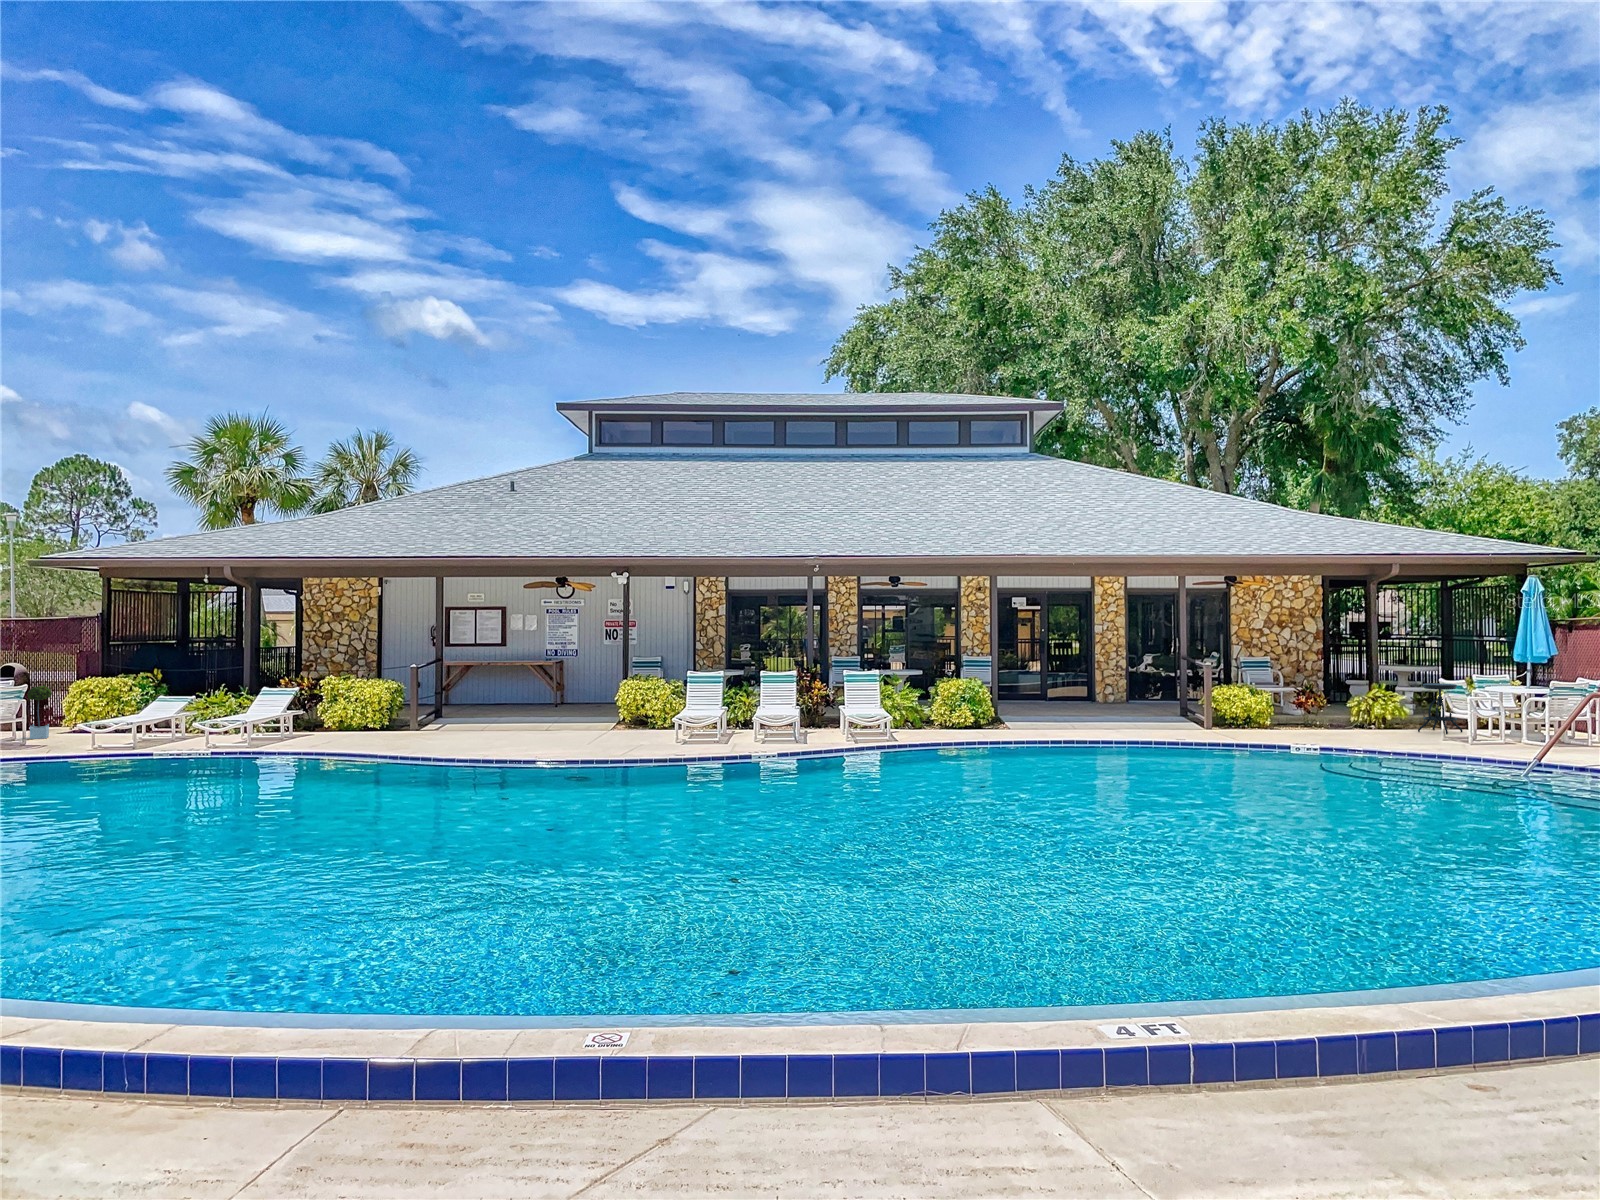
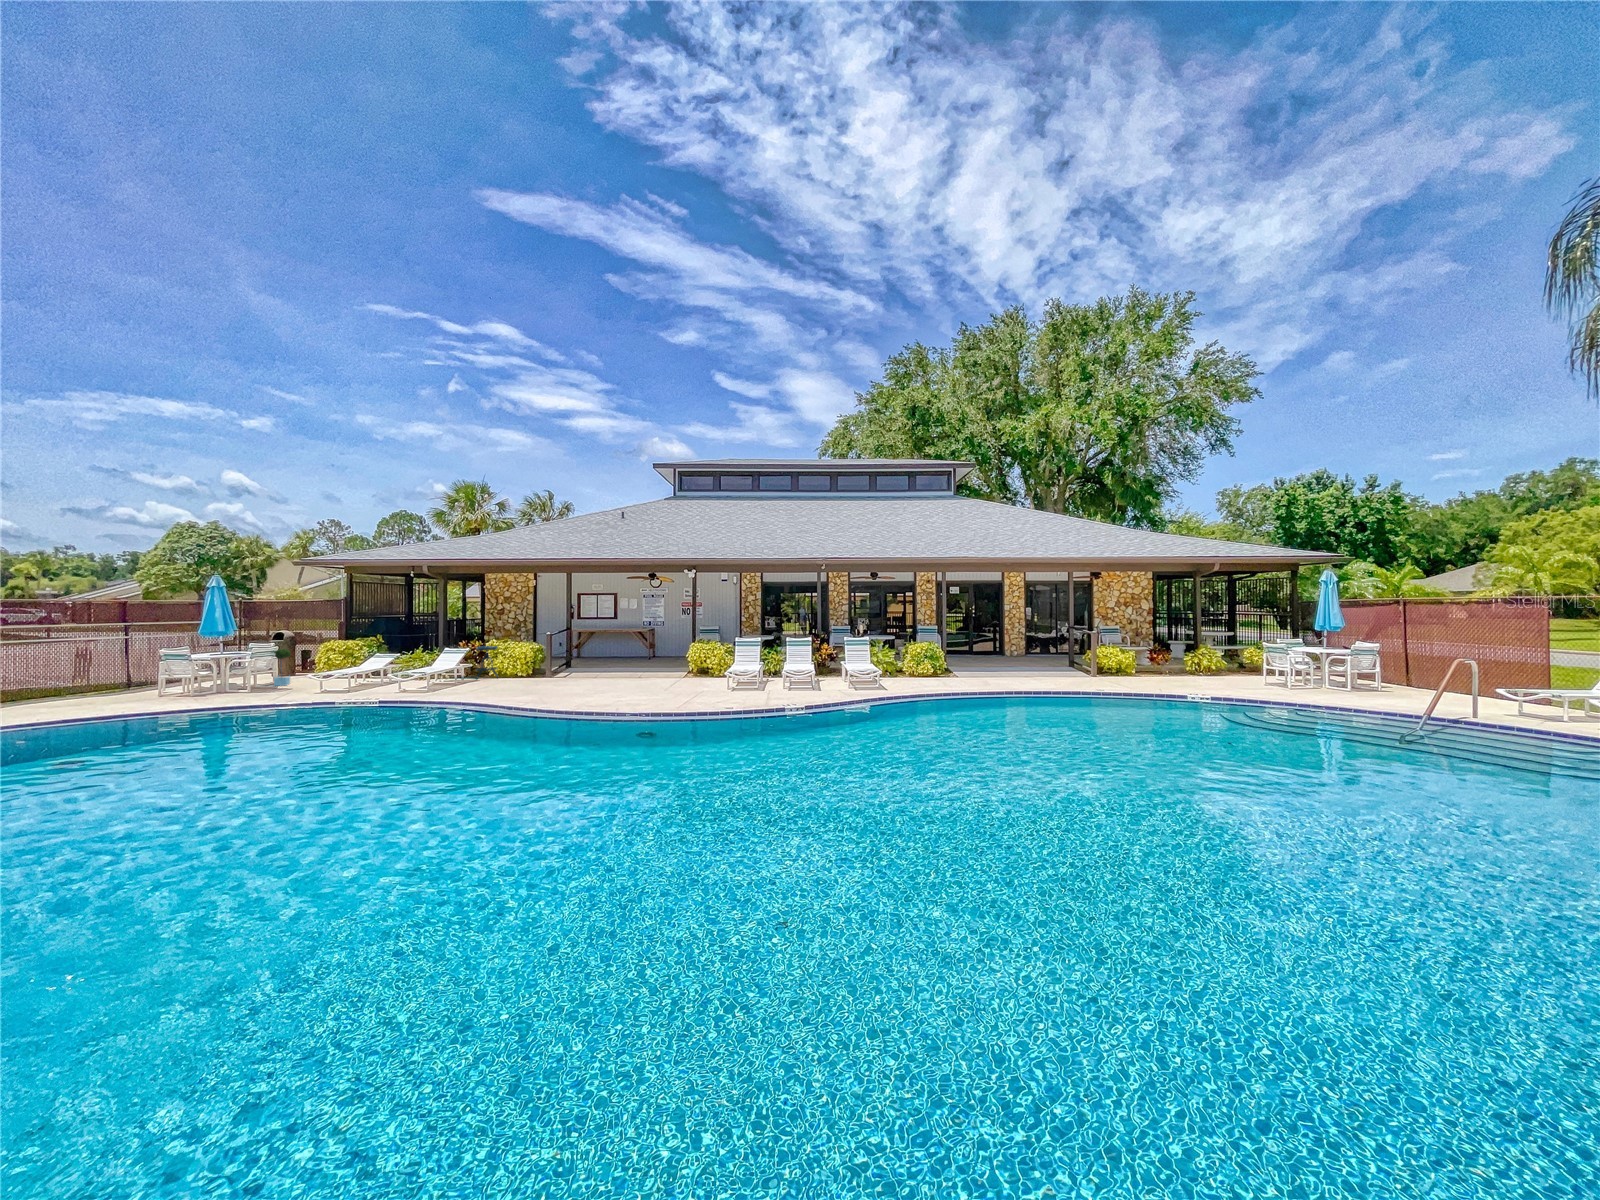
stool: present [1418,683,1463,734] -> present [476,646,498,678]

